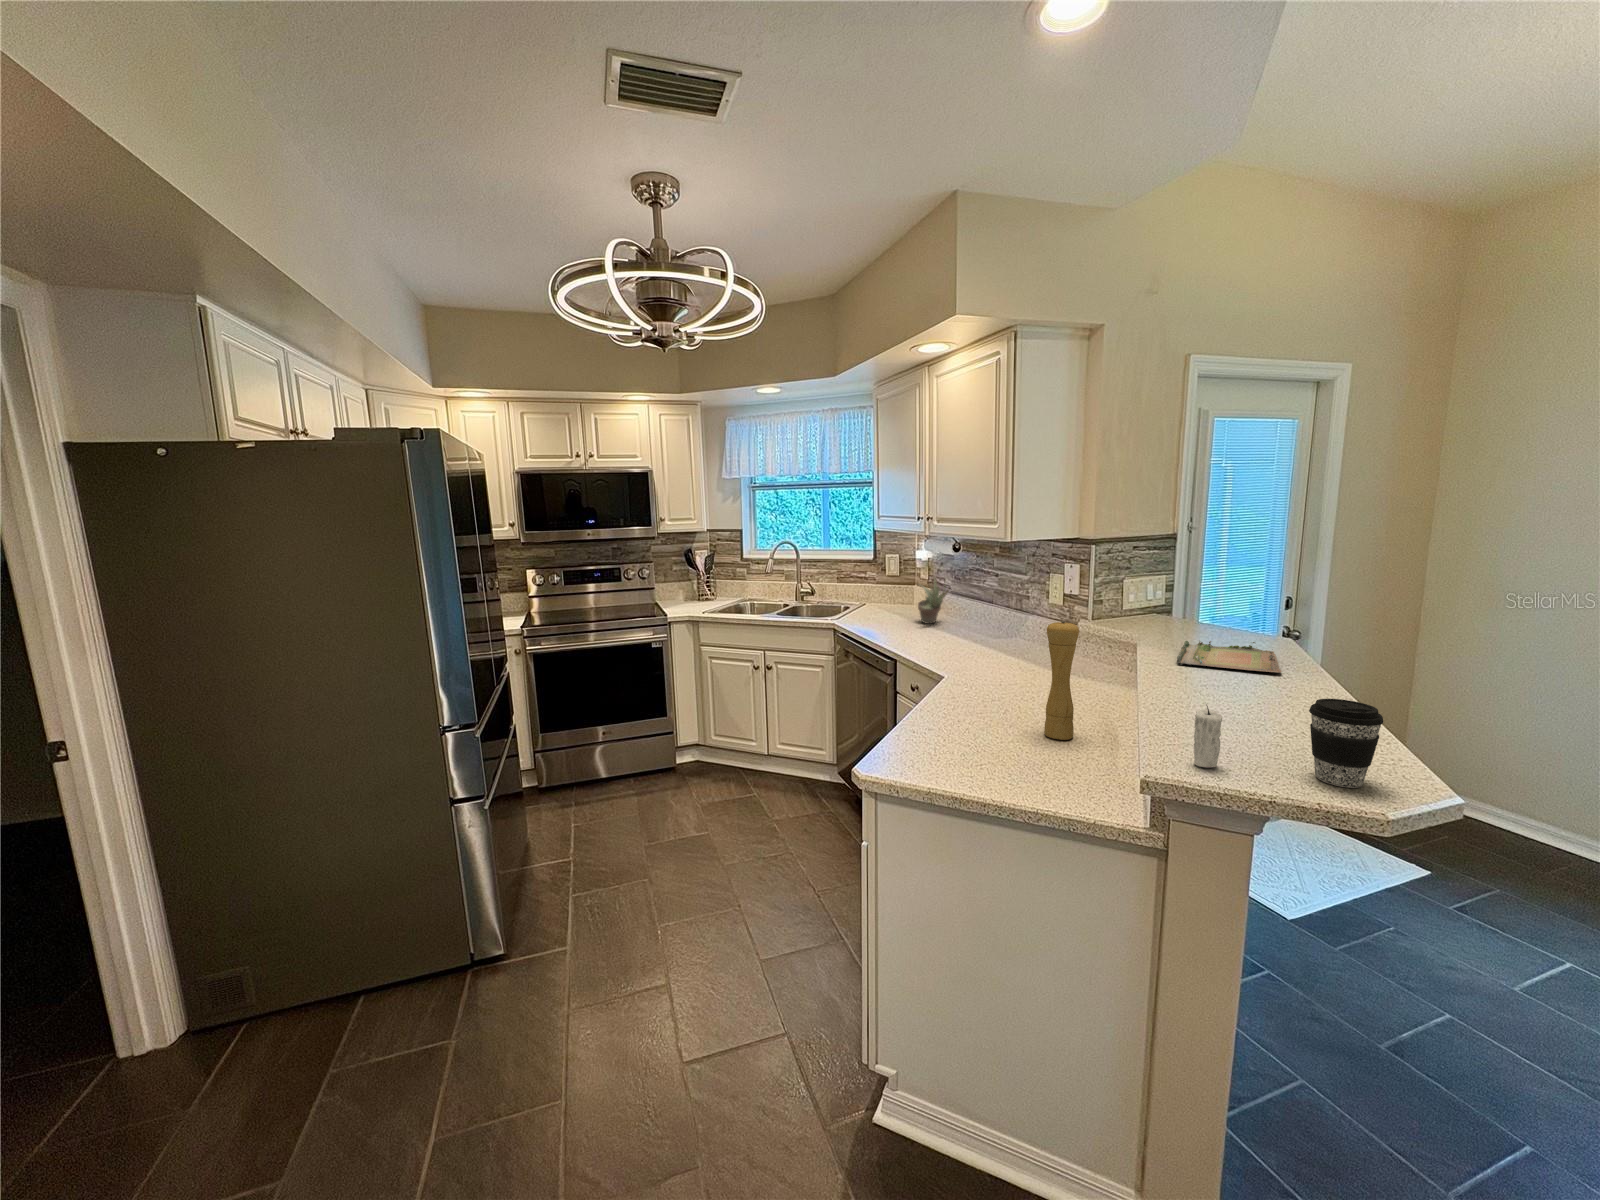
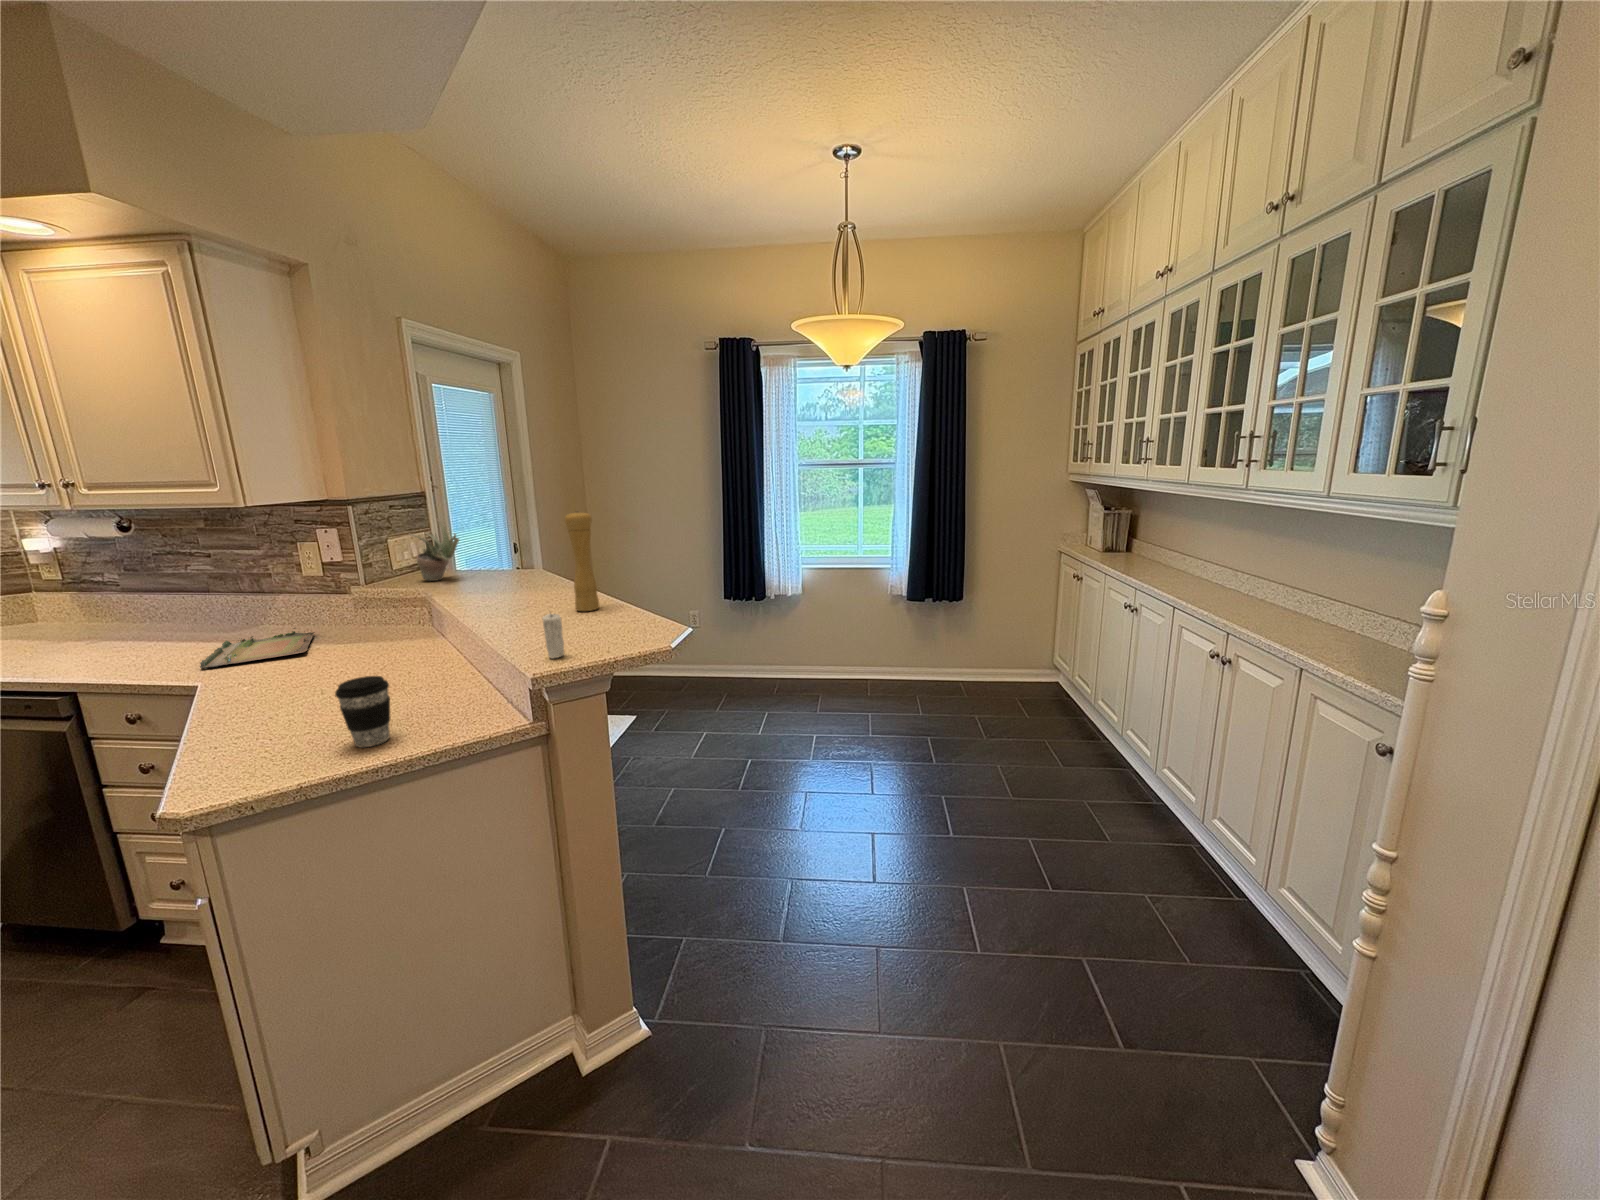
succulent plant: present [918,576,949,624] -> present [411,519,459,581]
pepper mill: present [1044,621,1079,740] -> present [565,511,599,611]
tray: present [1177,641,1281,673] -> present [200,628,314,669]
coffee cup: present [1309,699,1383,788] -> present [335,676,390,747]

